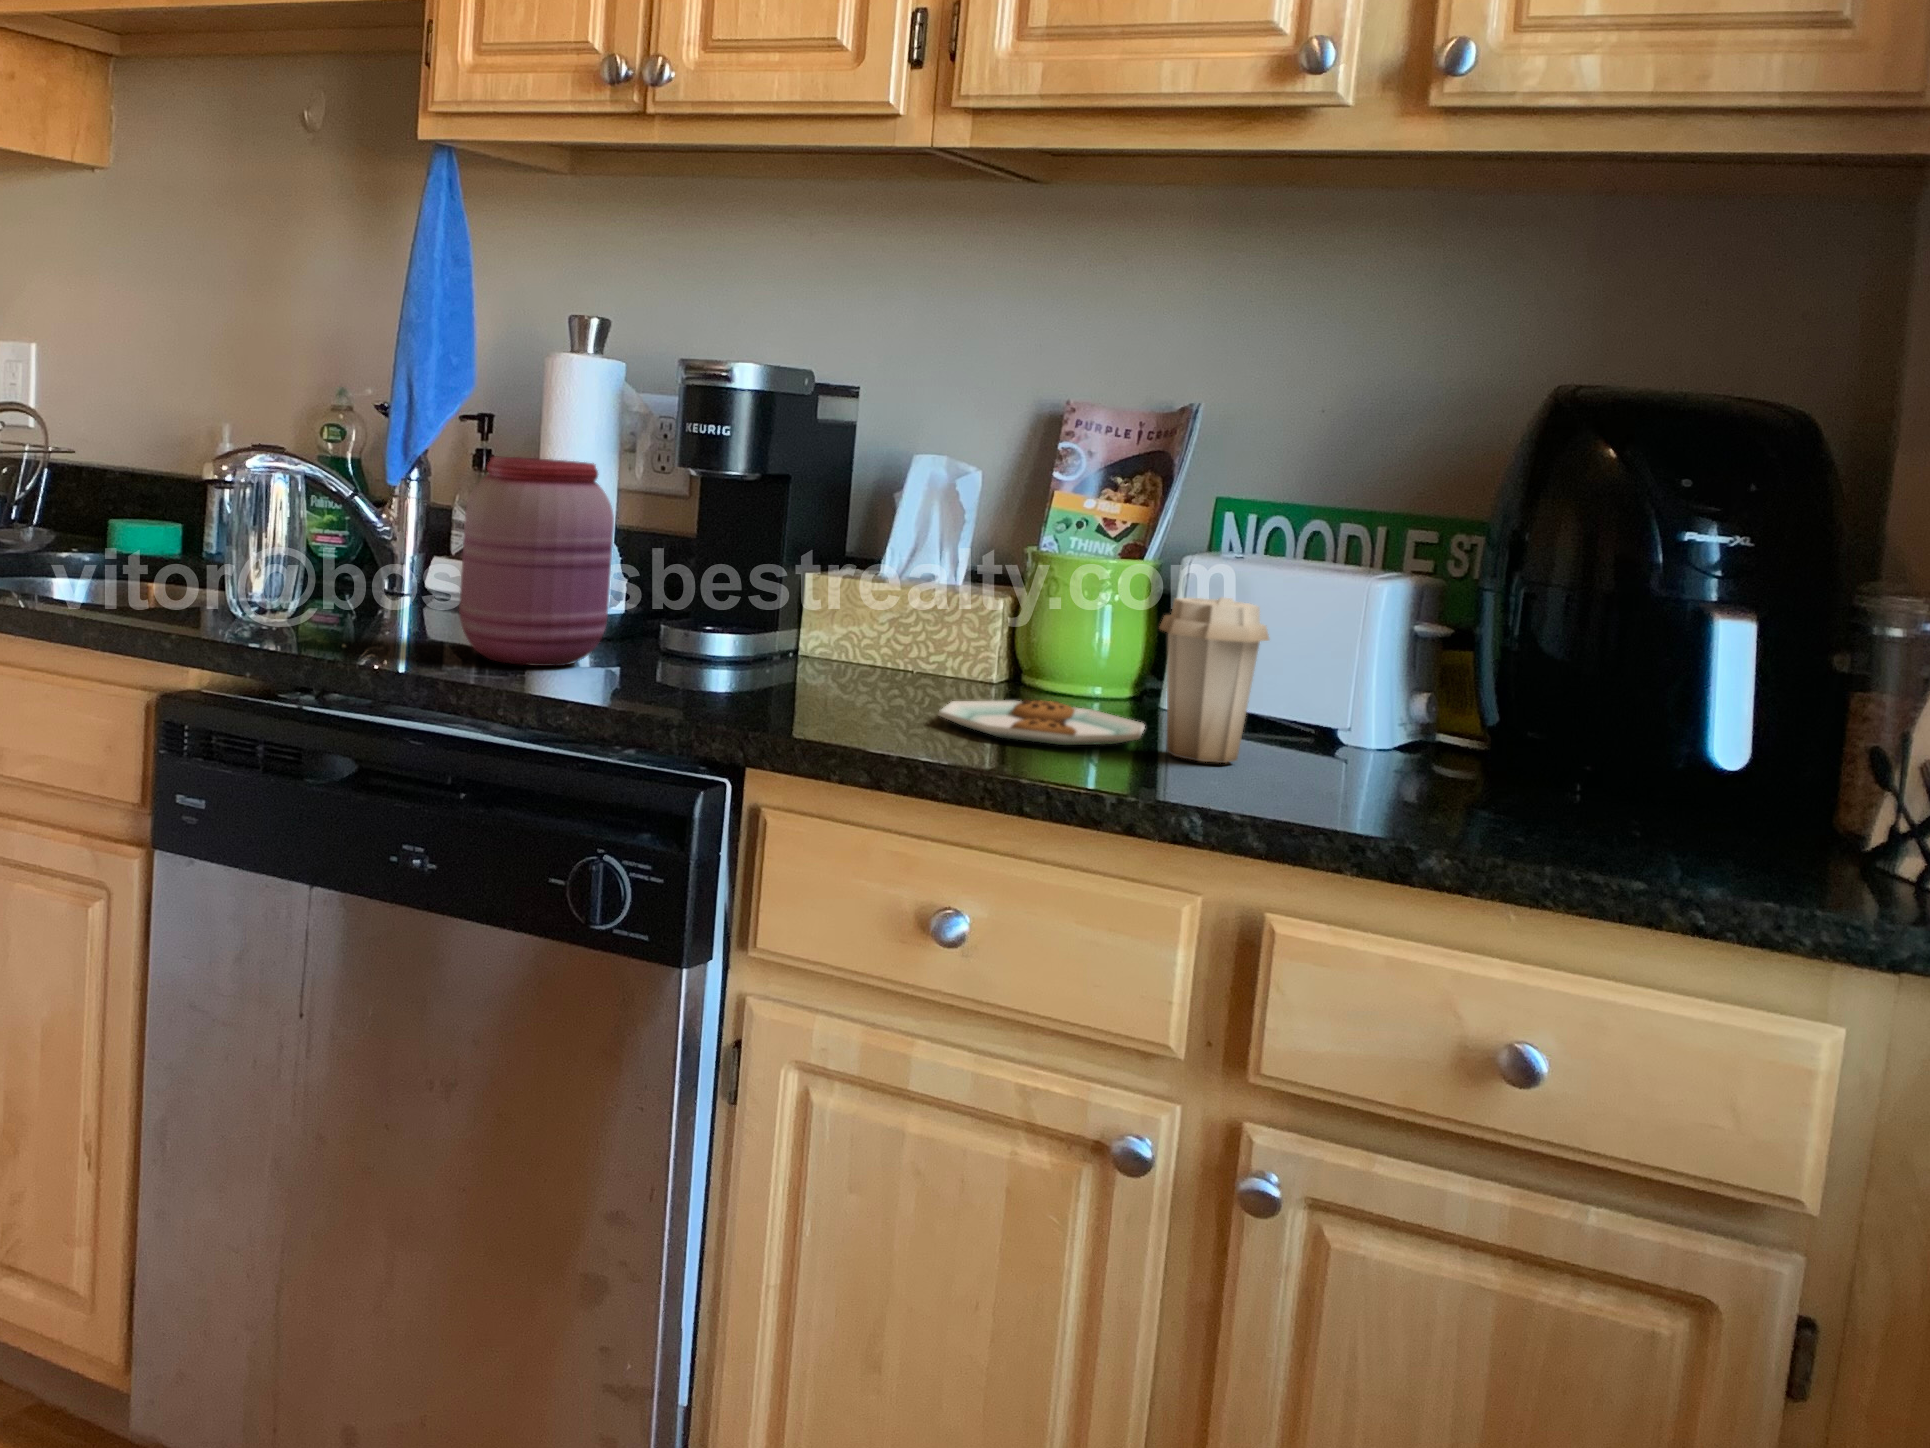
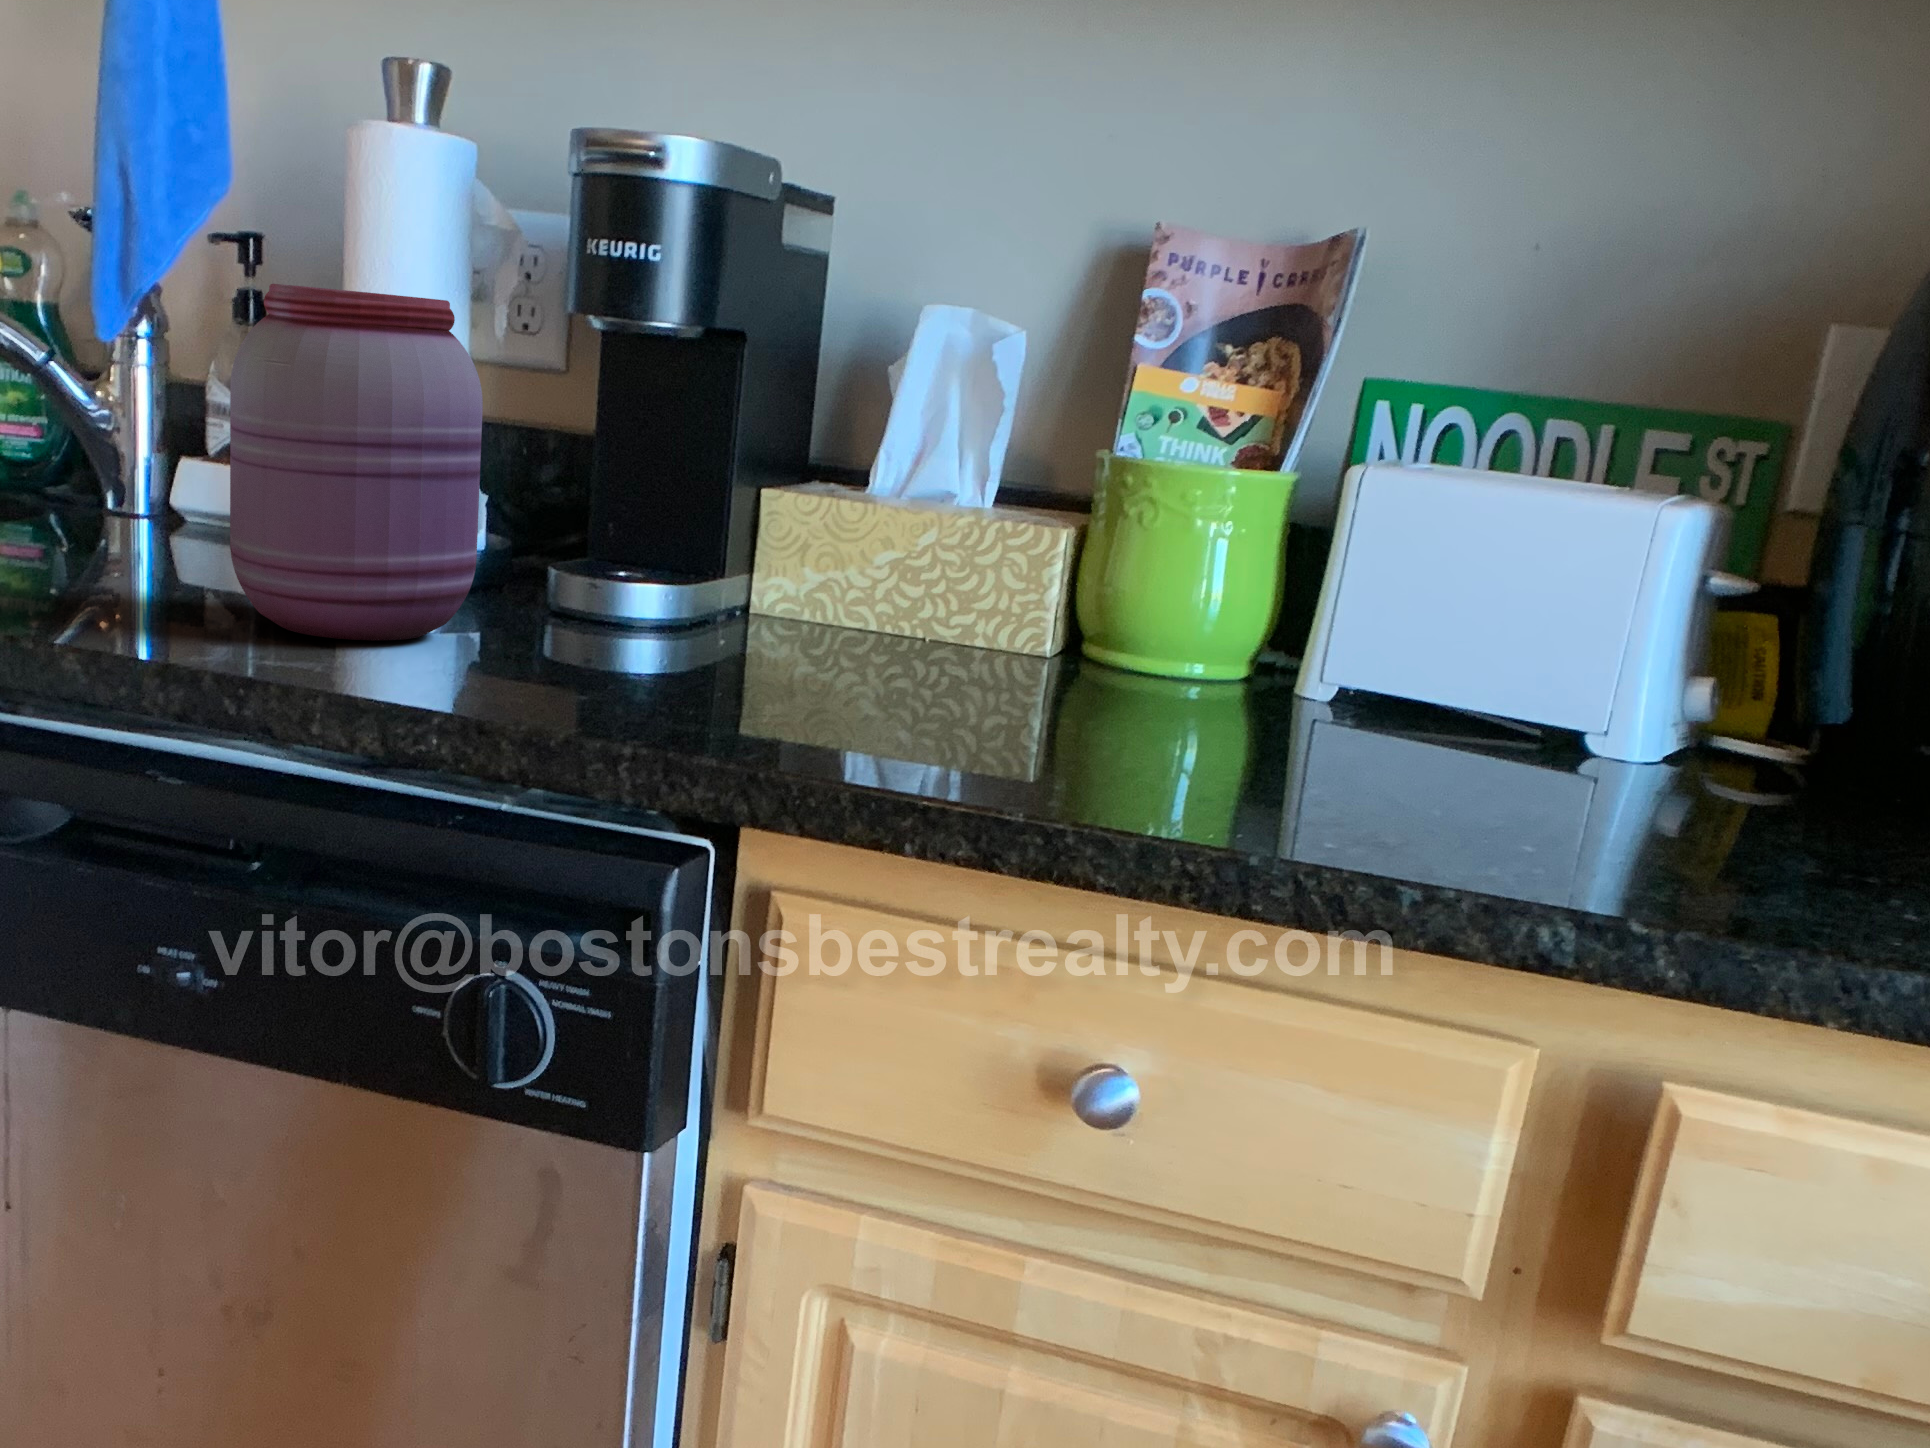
plate: present [938,598,1269,763] -> none [1022,534,1555,797]

